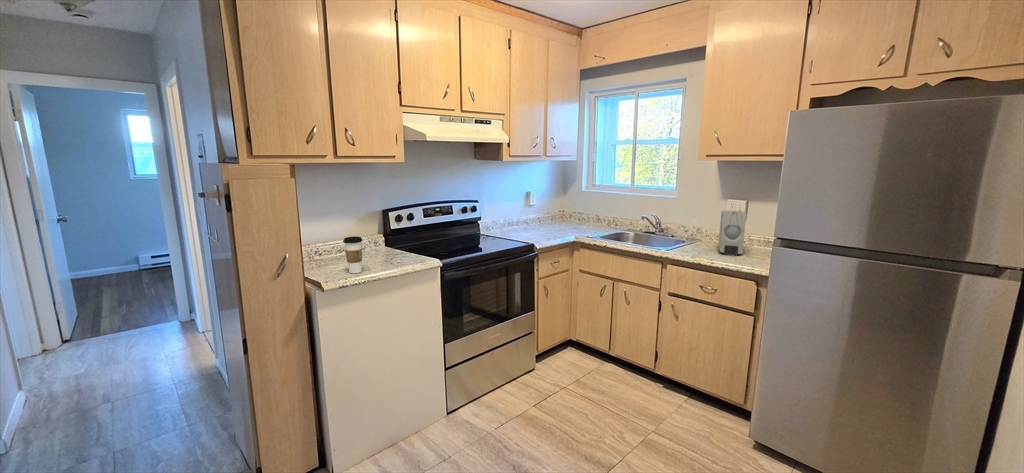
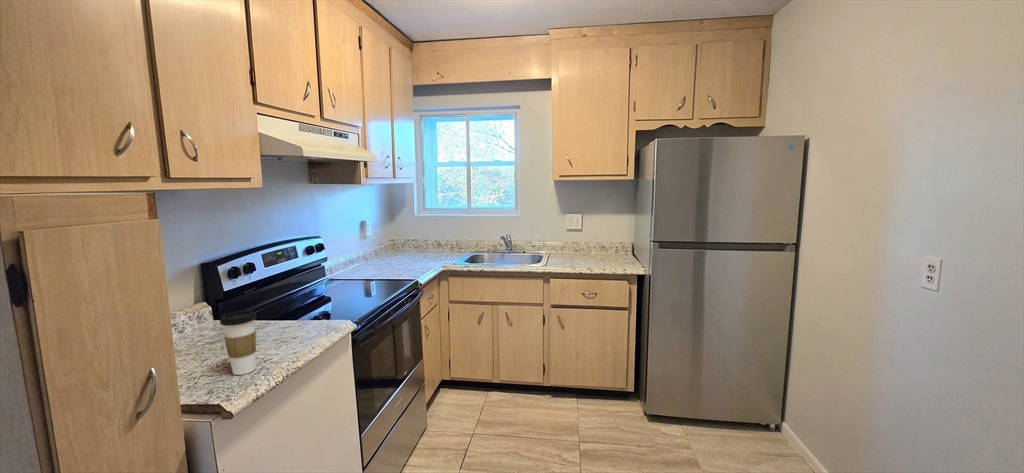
soap dispenser: present [719,210,746,256] -> none [575,224,602,263]

